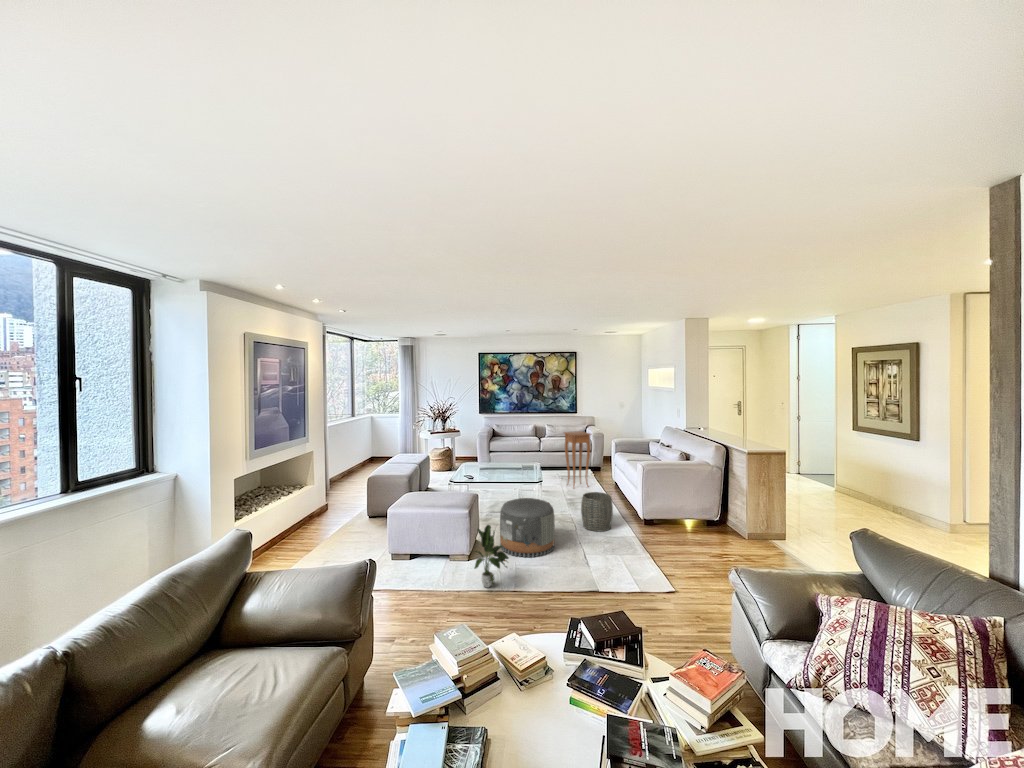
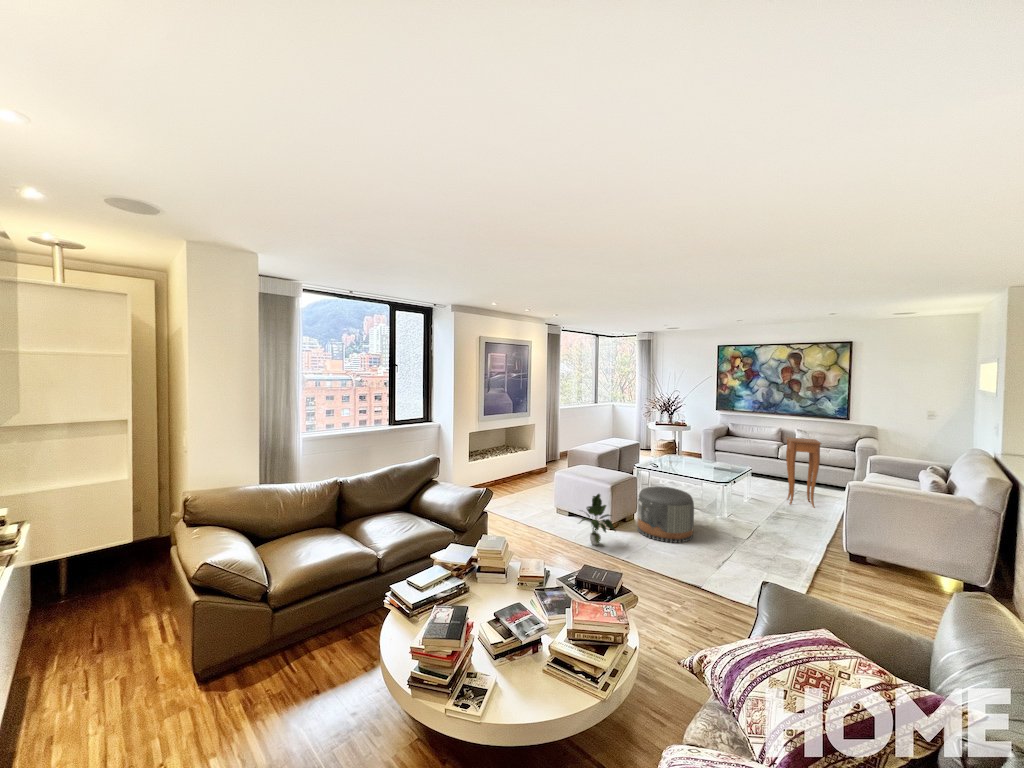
woven basket: present [581,492,613,531] -> none [745,501,786,547]

